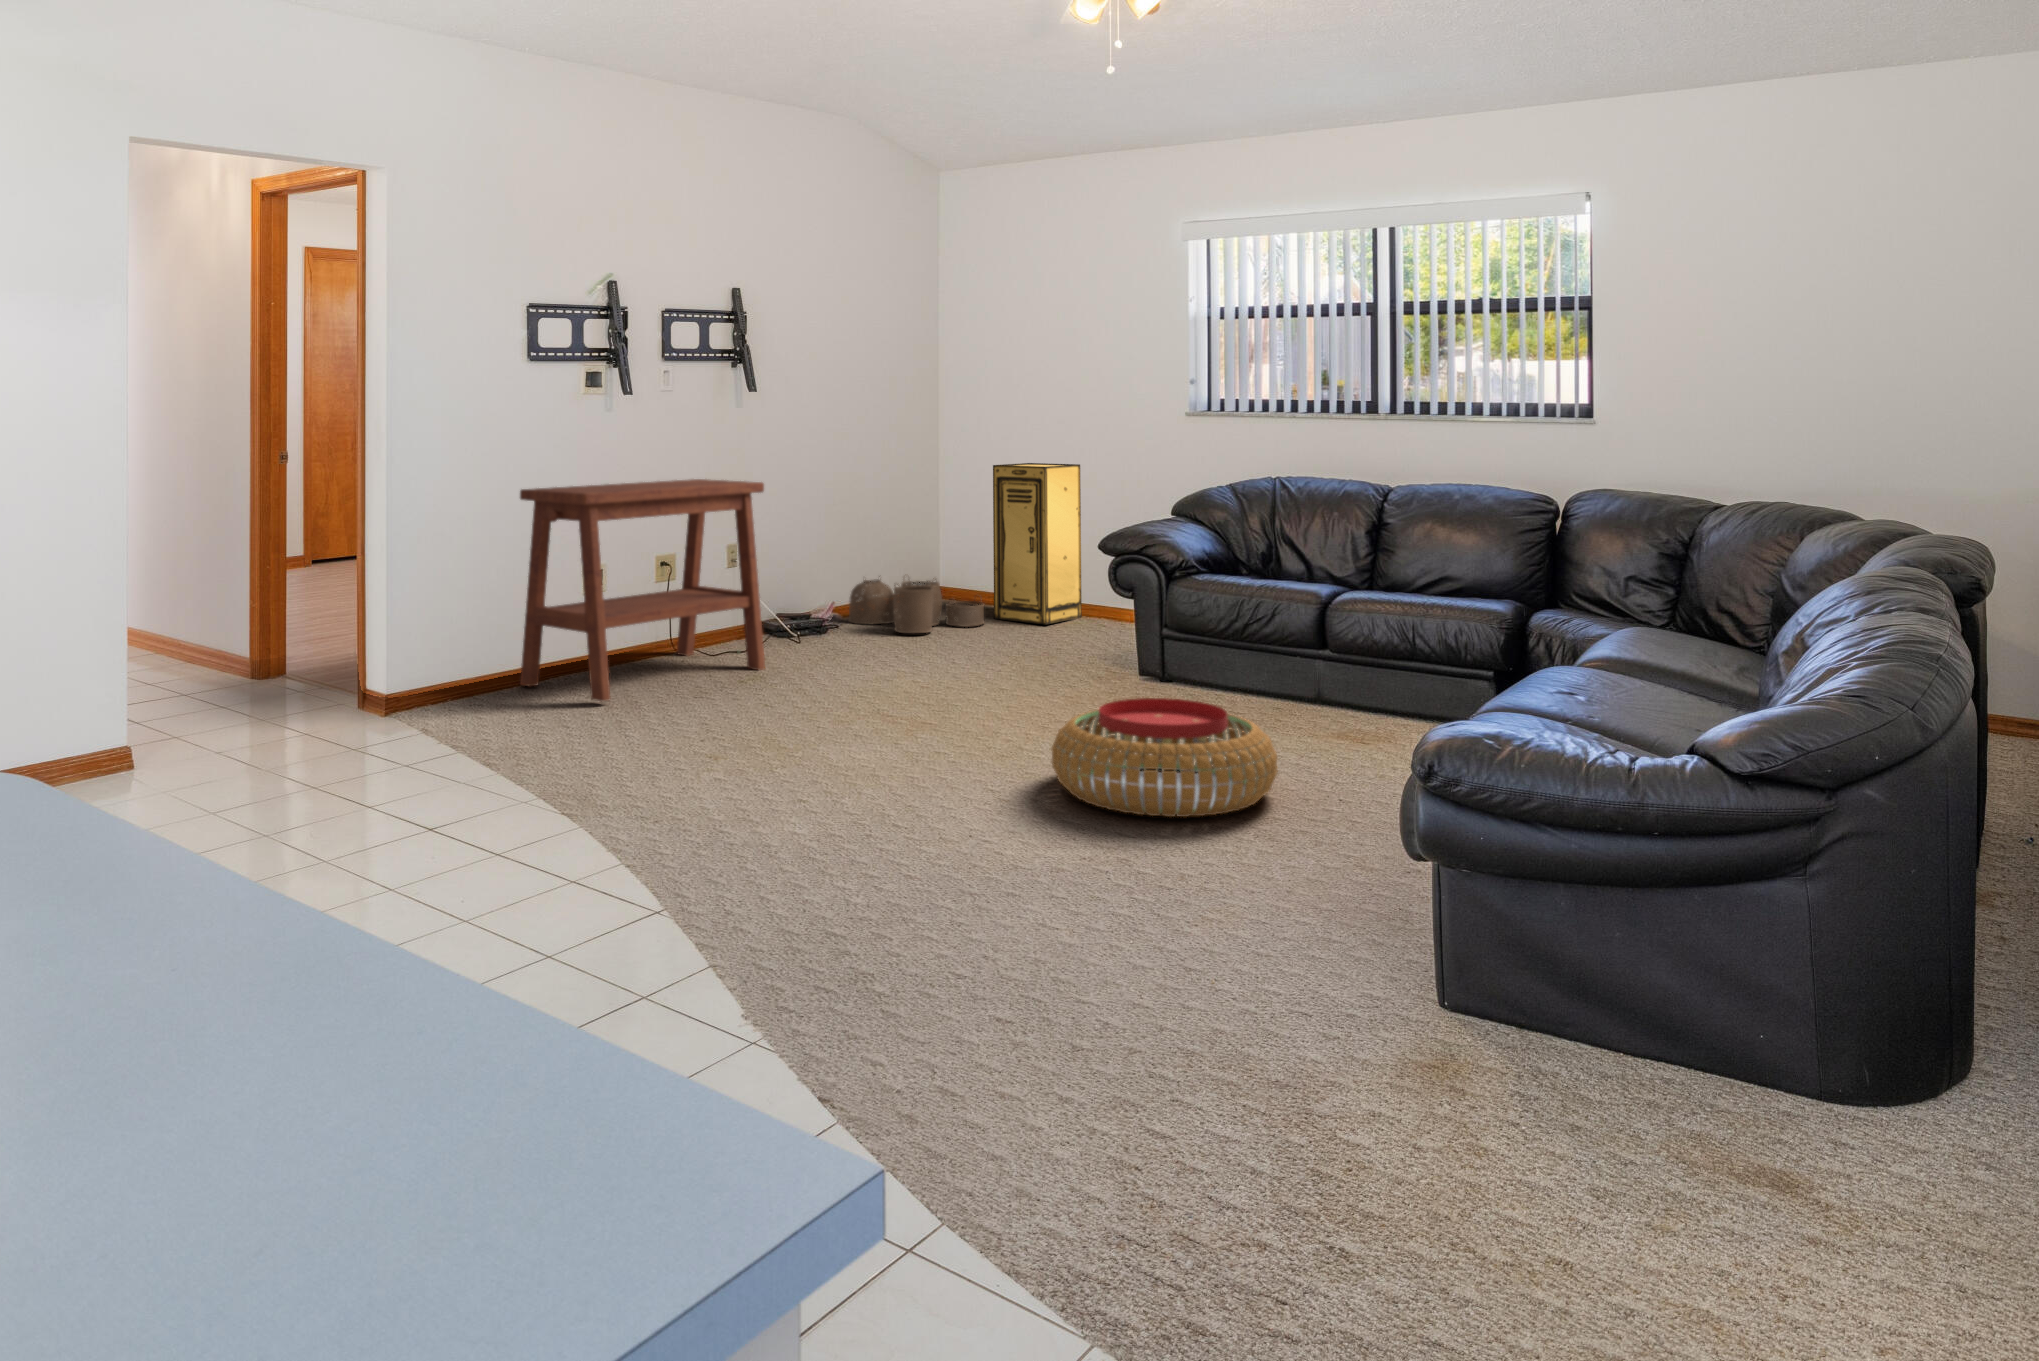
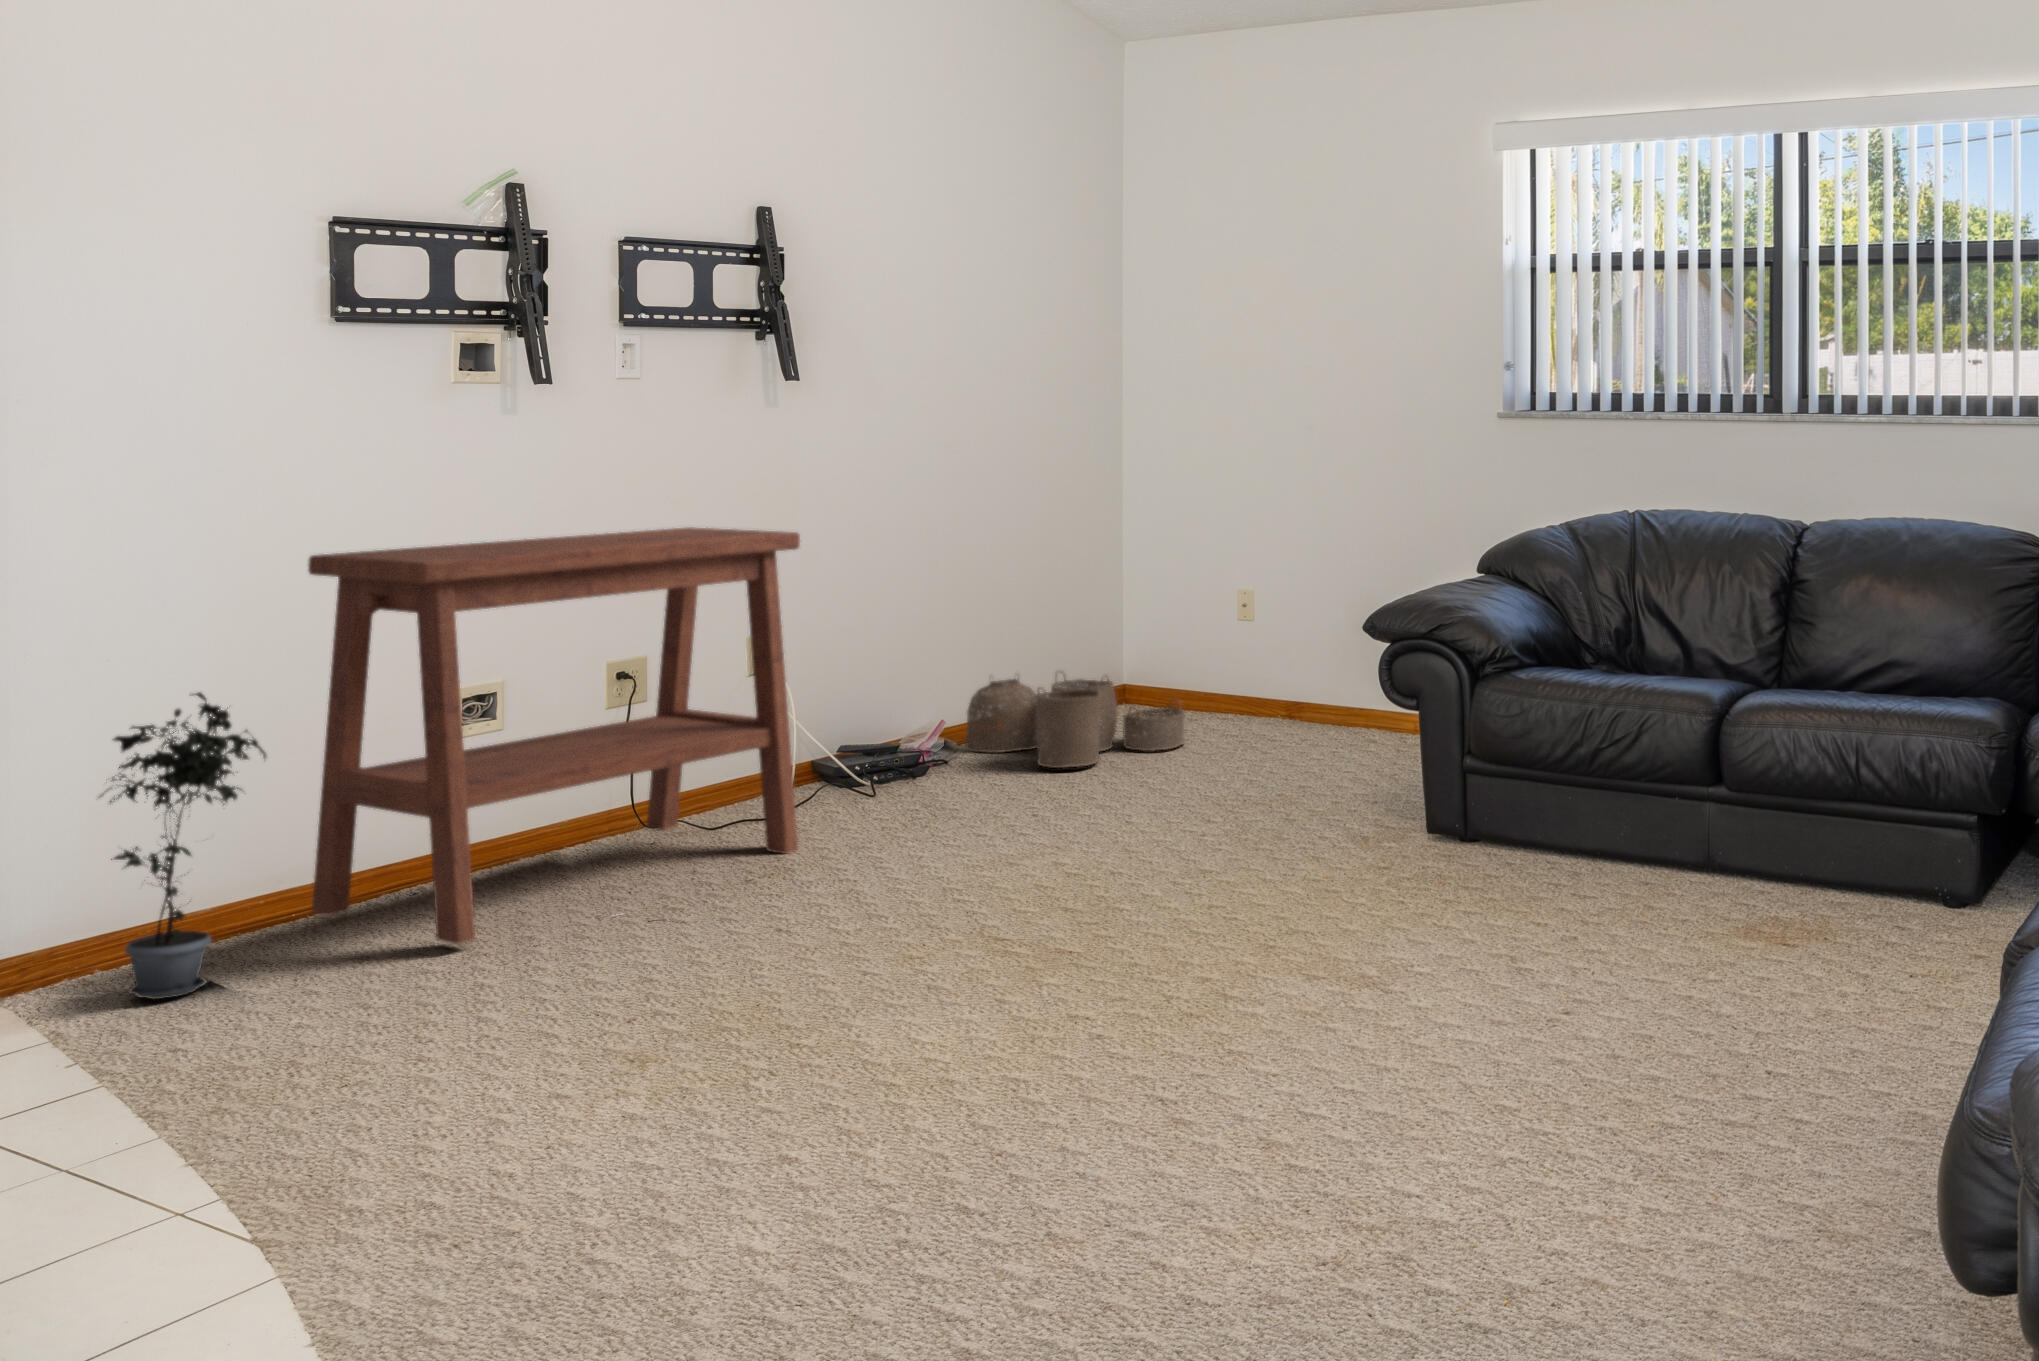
storage cabinet: present [993,463,1082,625] -> none [1200,491,1336,742]
potted plant: none [437,560,515,718] -> present [103,692,266,999]
pouf: present [1052,698,1278,817] -> none [1277,912,1680,1157]

